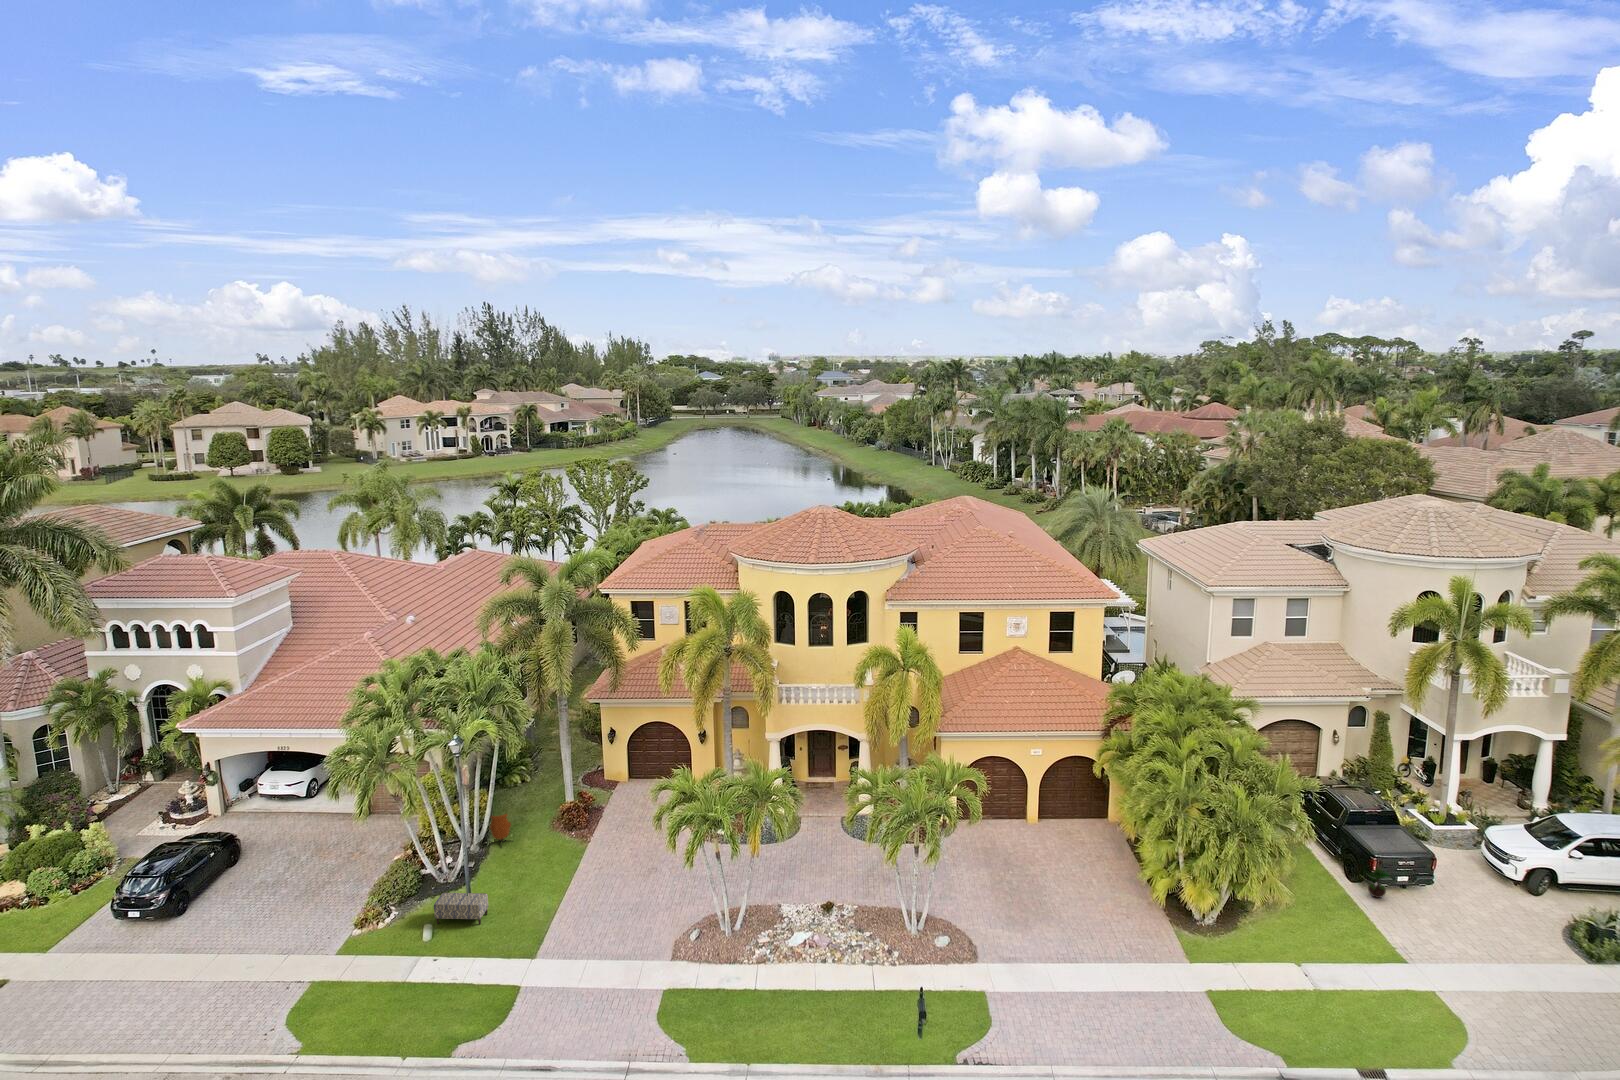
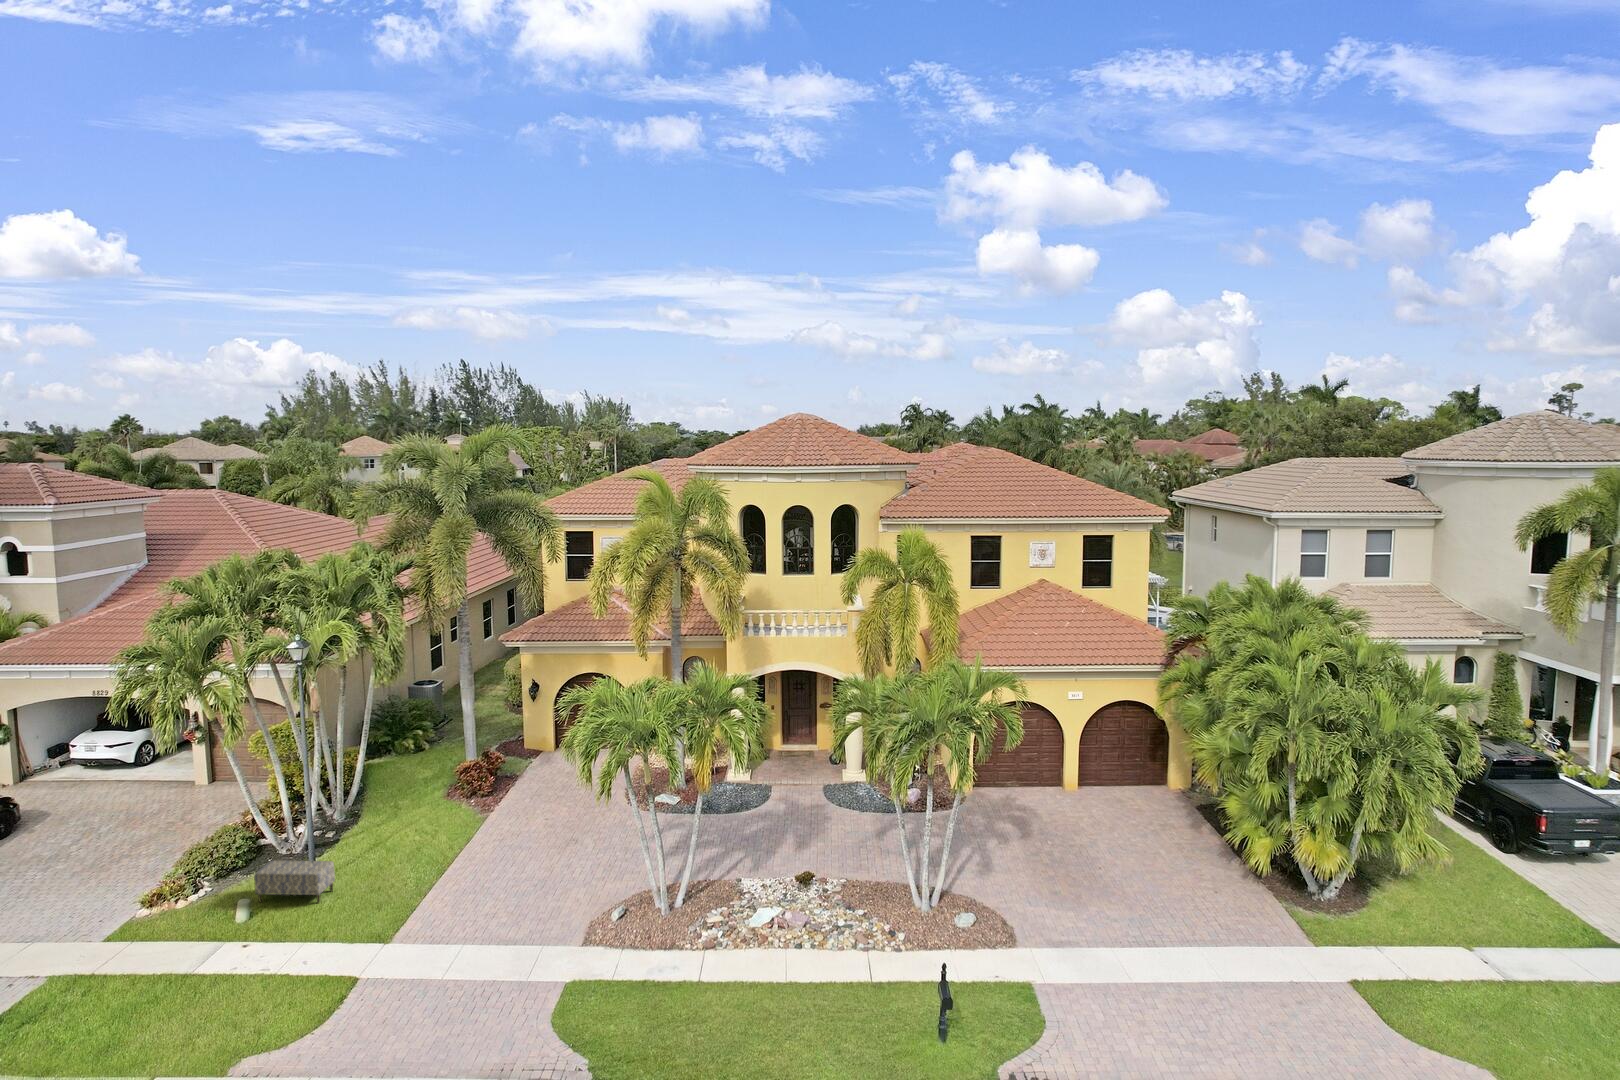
lounge chair: present [490,814,511,843] -> none [359,770,392,817]
potted tree: present [1368,869,1387,898] -> none [1531,823,1567,870]

